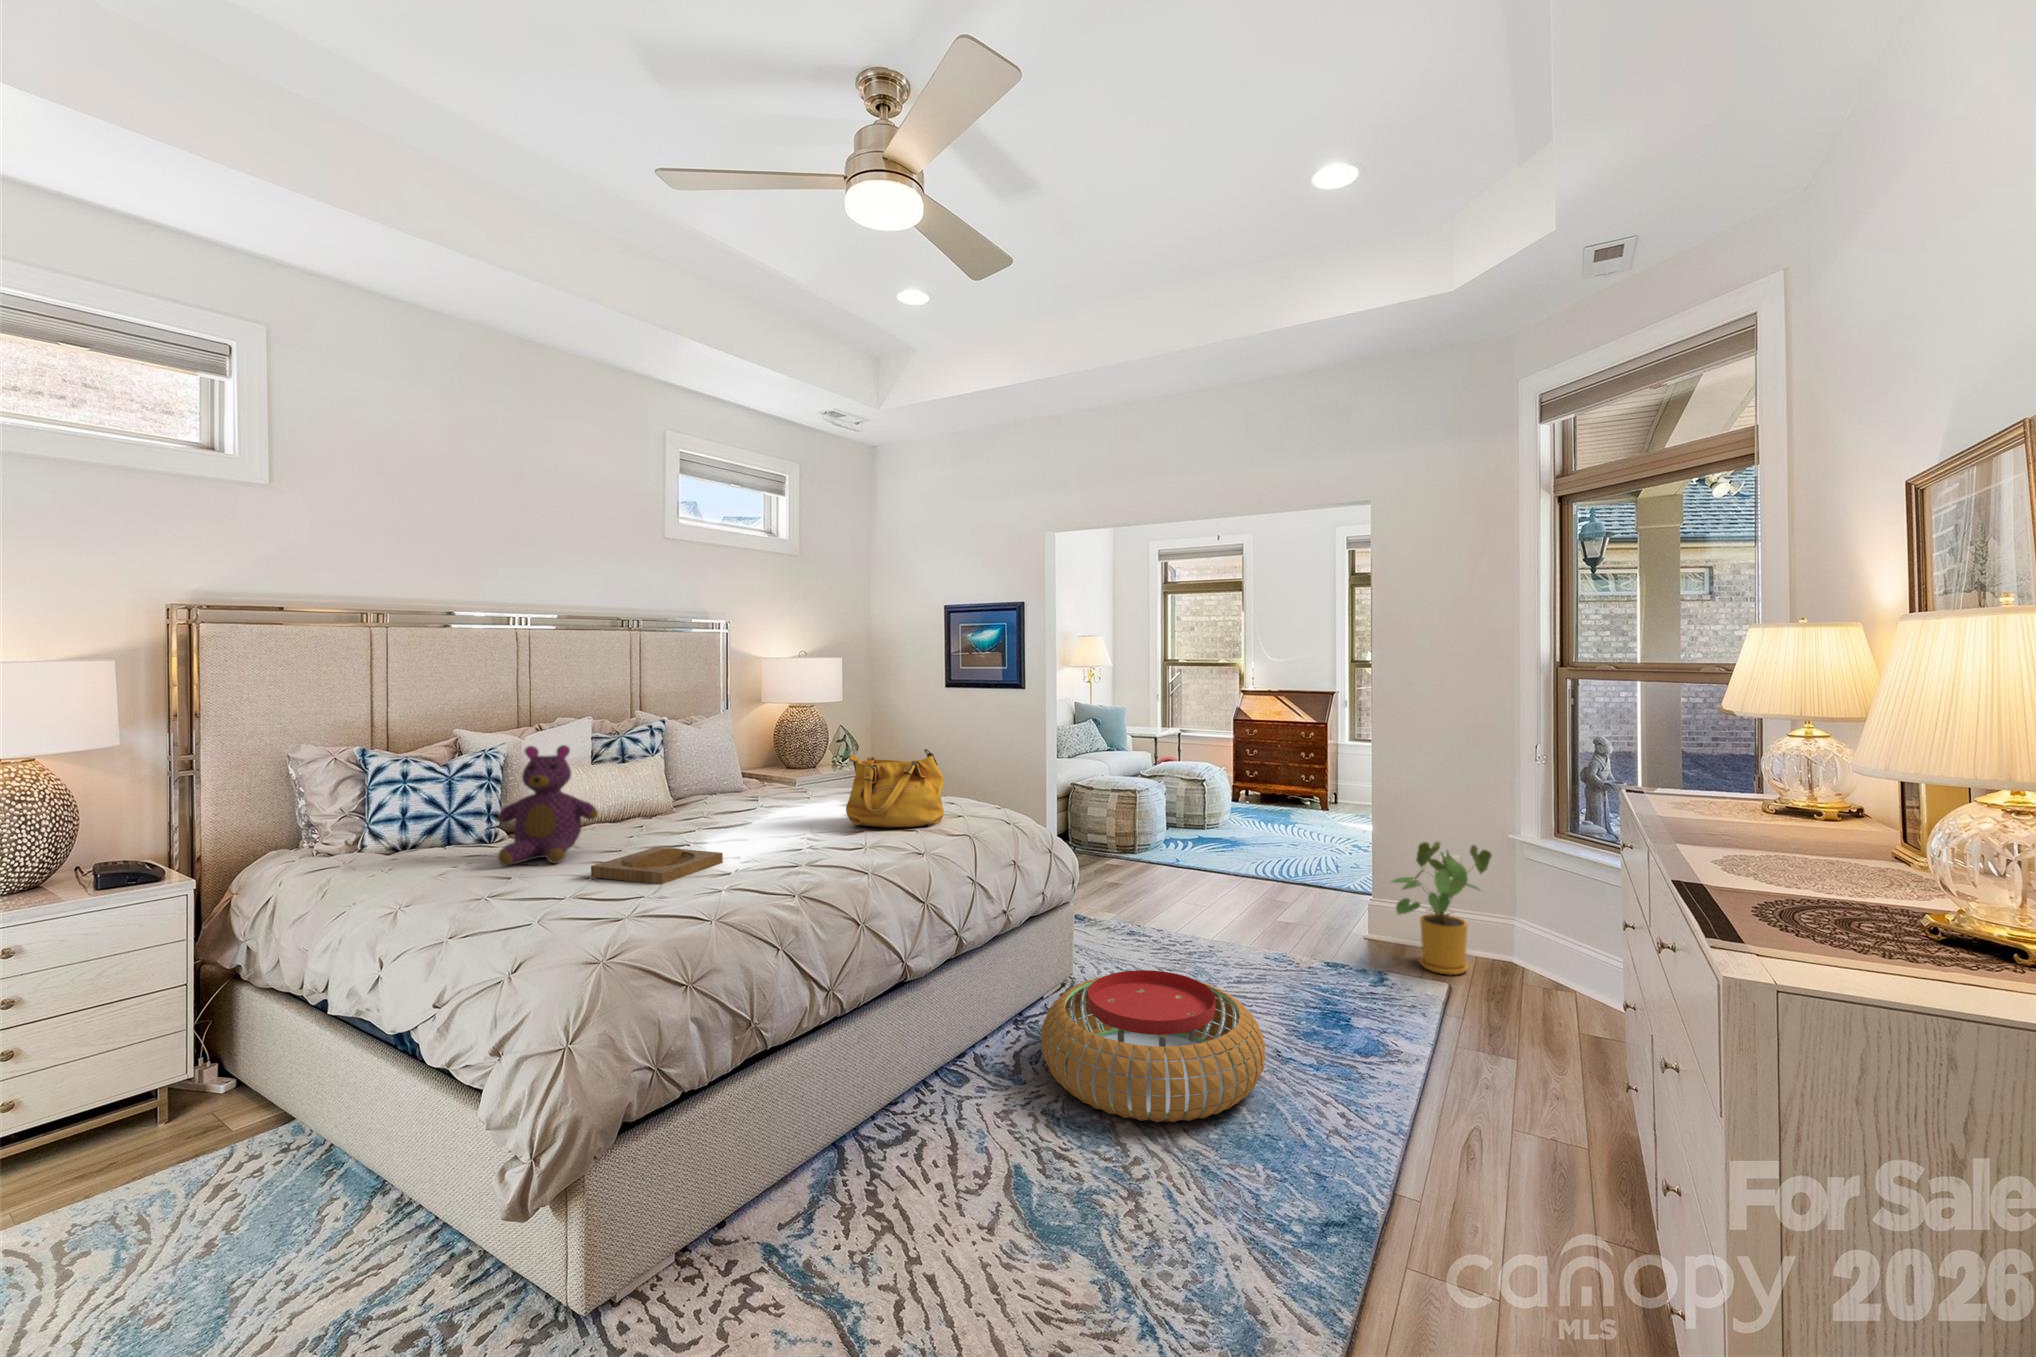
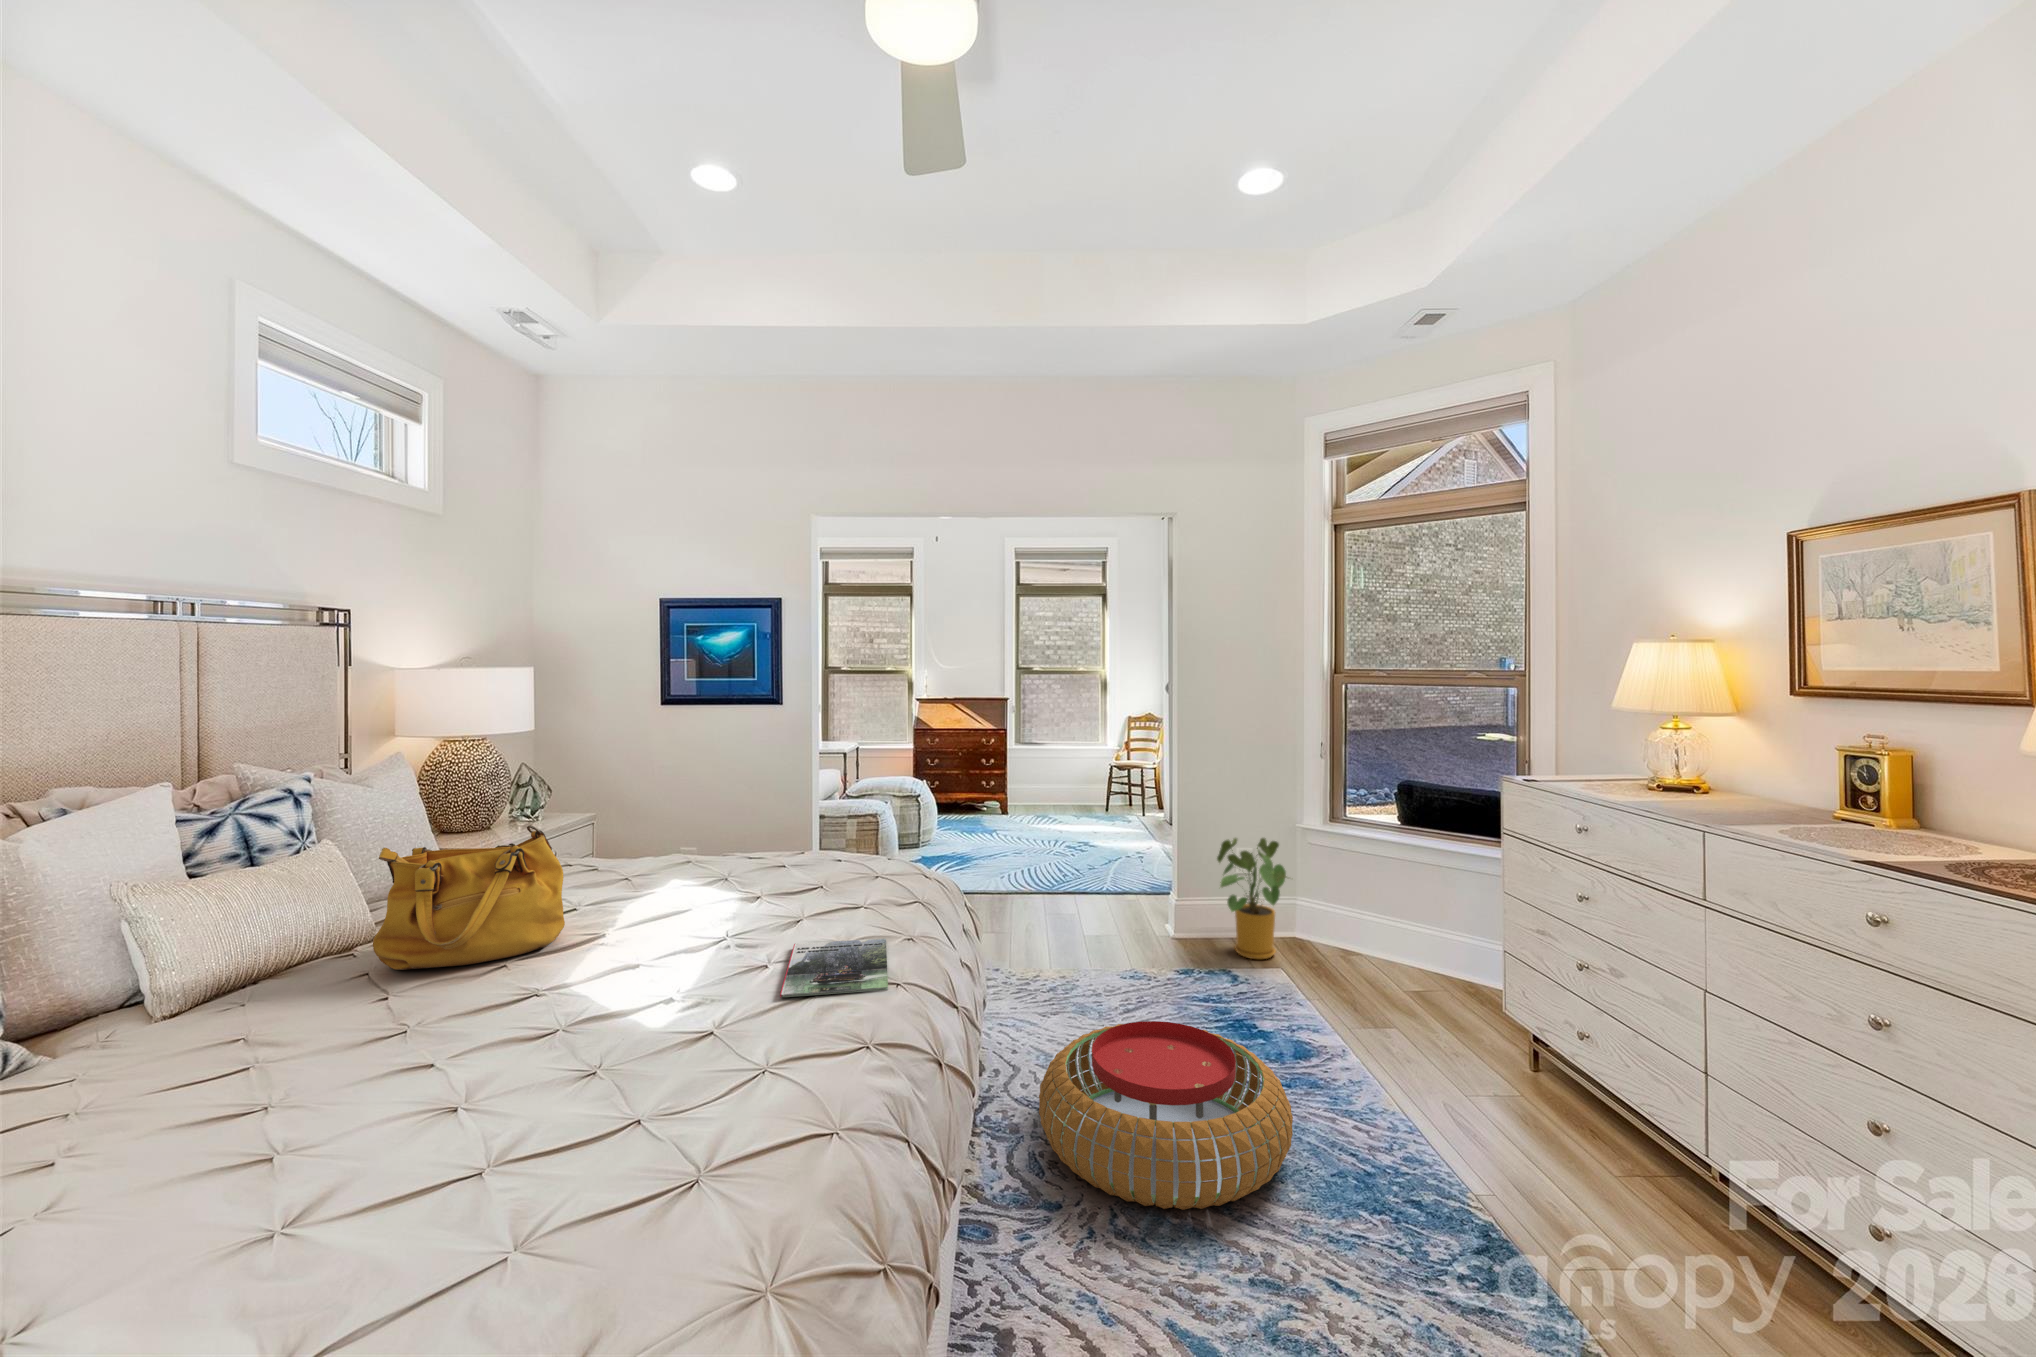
teddy bear: present [498,745,598,866] -> none [100,851,358,1132]
handbag: present [846,749,944,828] -> present [373,825,565,970]
magazine: none [779,841,887,868] -> present [780,938,888,998]
tray: present [591,847,723,884] -> none [461,1001,676,1109]

